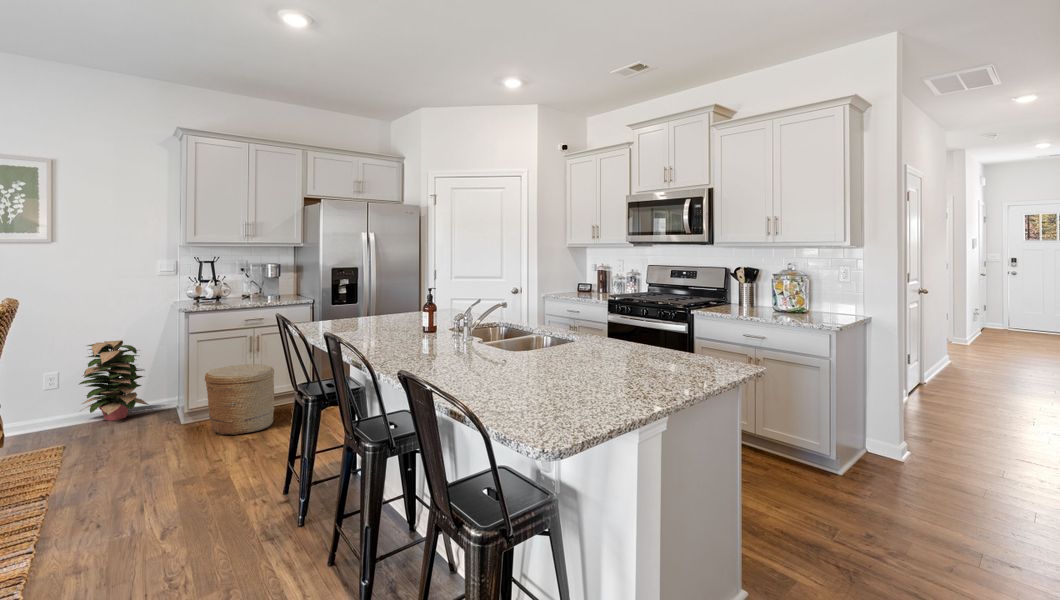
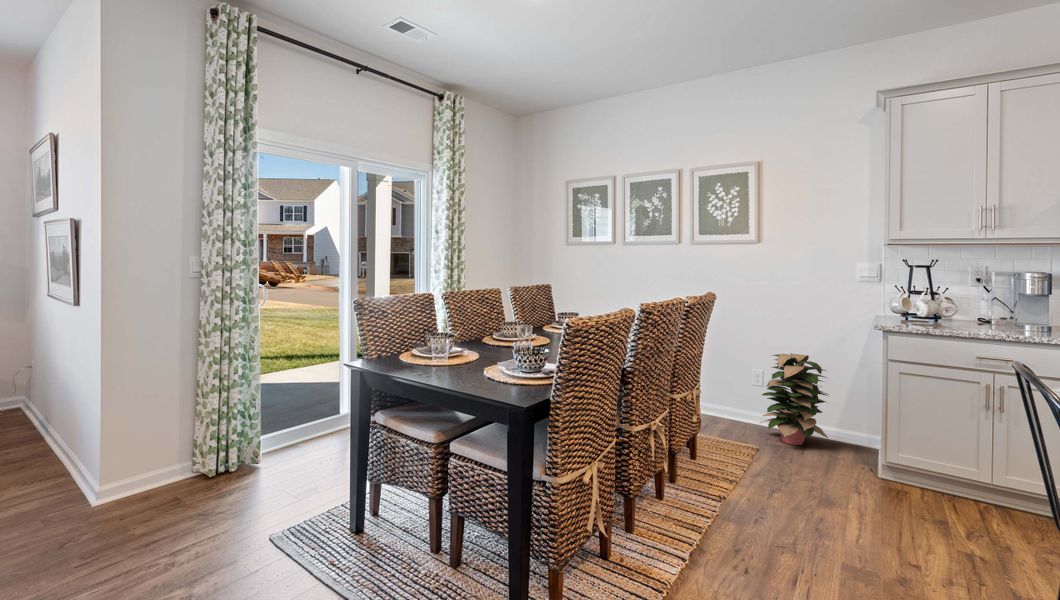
woven basket: present [205,364,275,435] -> none [905,420,1029,543]

